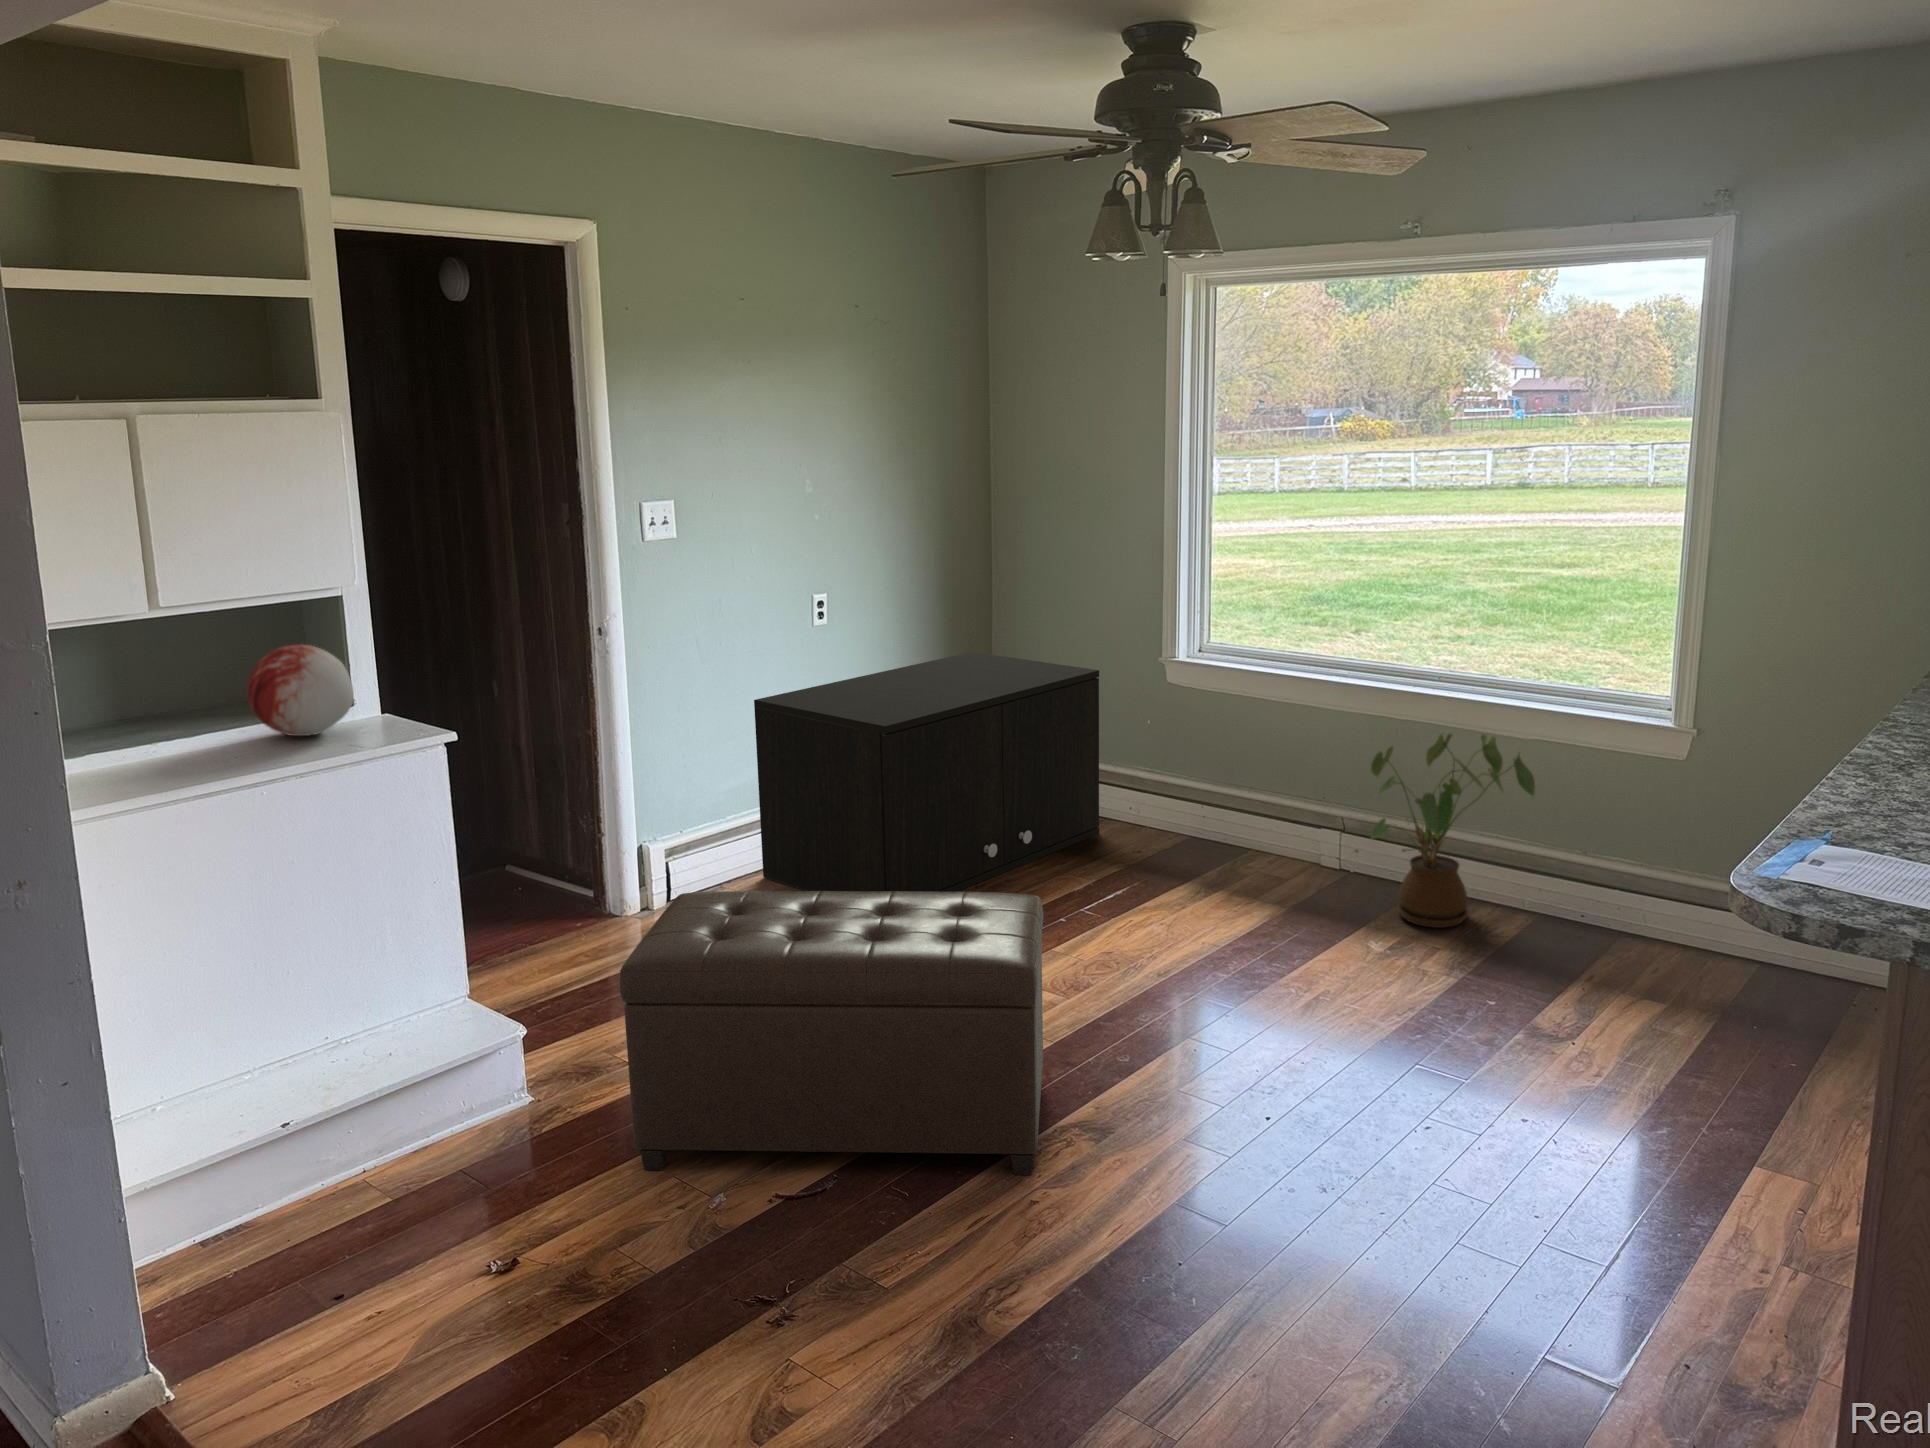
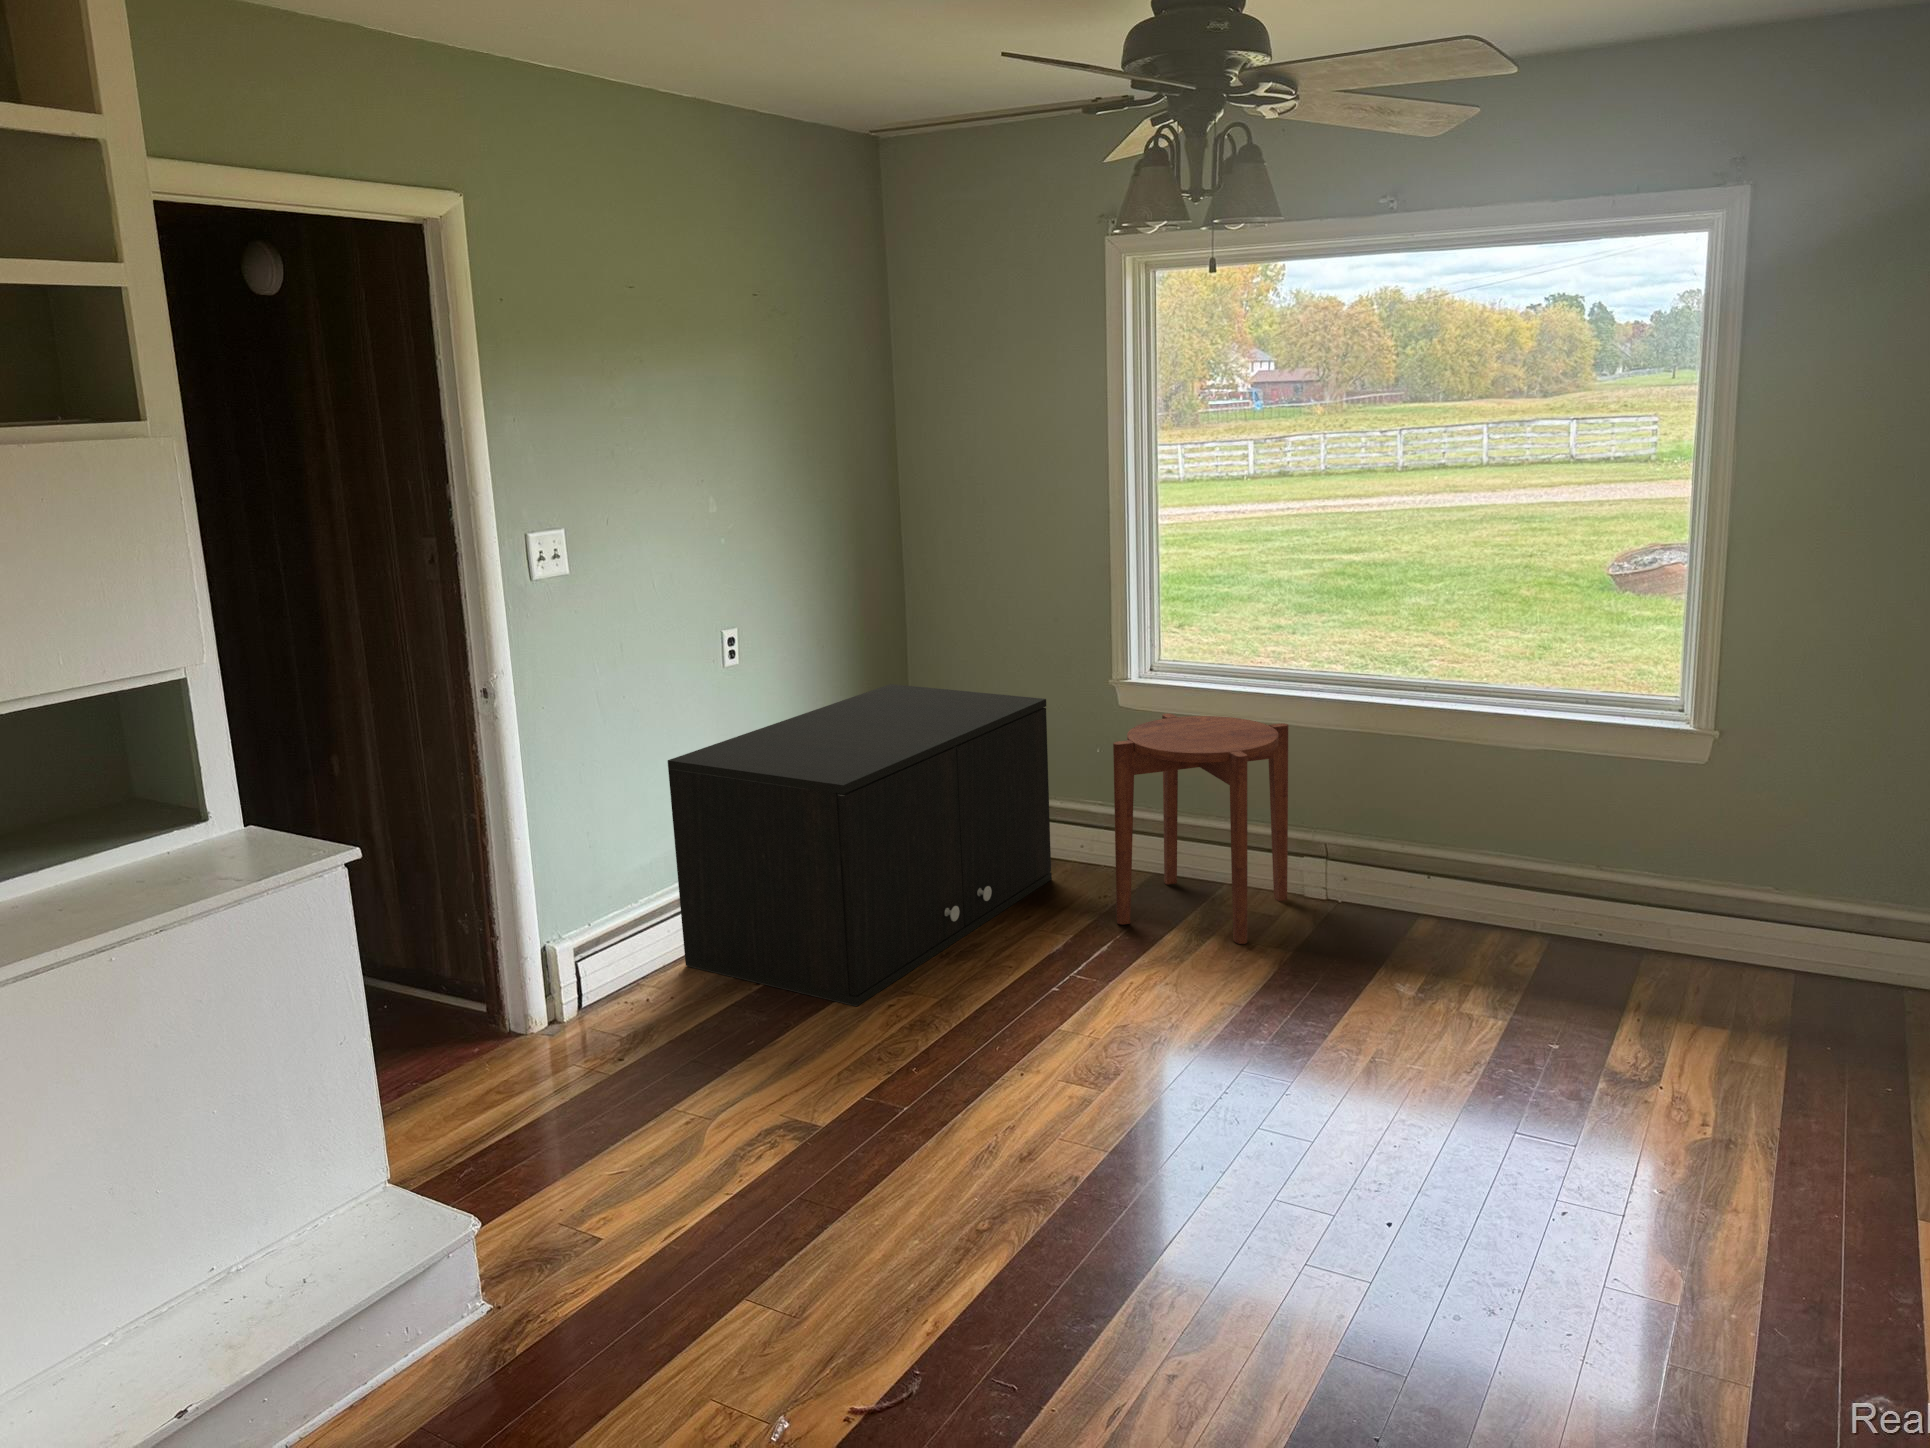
decorative orb: present [247,644,354,736] -> none [71,750,220,872]
side table: none [1141,689,1309,897] -> present [1113,713,1288,944]
house plant: present [1371,734,1535,928] -> none [1377,750,1558,963]
ottoman: present [619,891,1043,1175] -> none [632,989,1159,1394]

